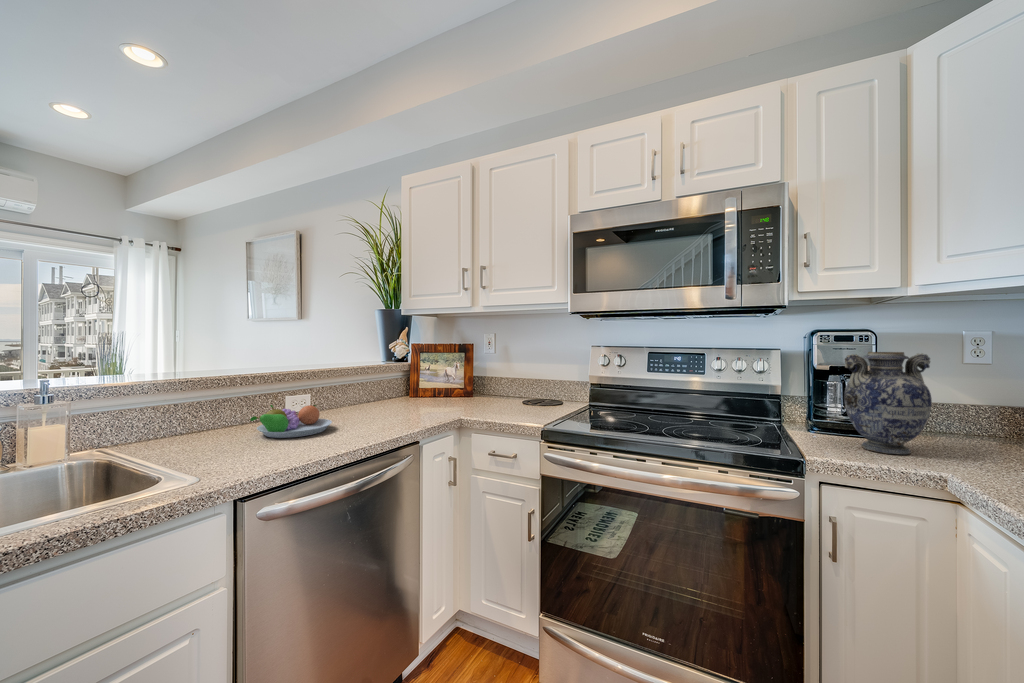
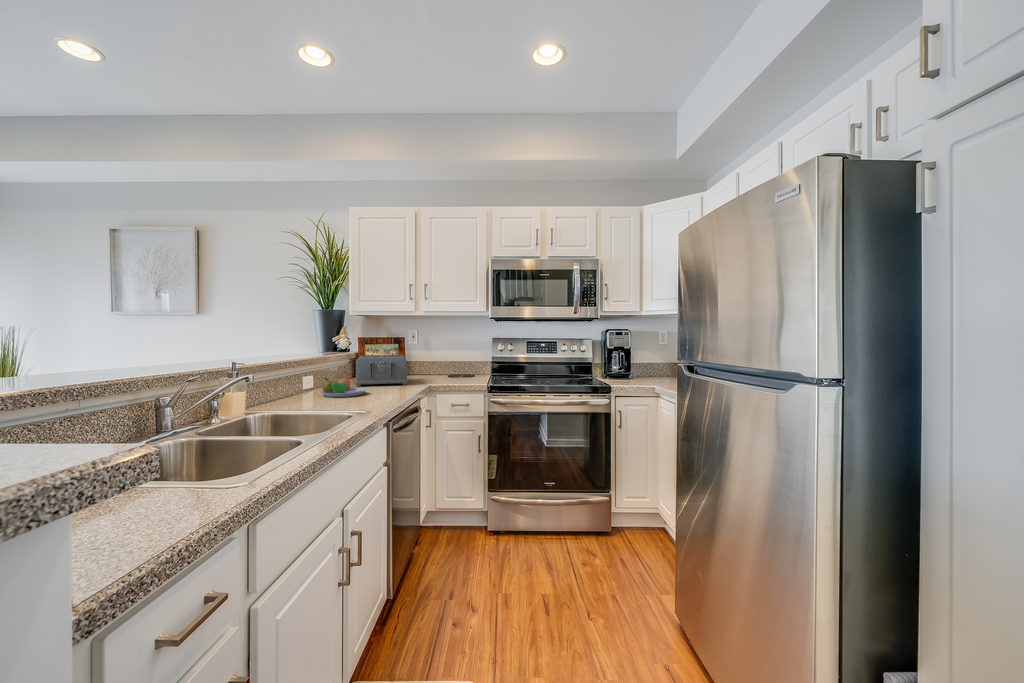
decorative vase: present [844,352,932,455] -> none [621,340,649,382]
toaster: none [360,368,454,417] -> present [355,355,408,386]

